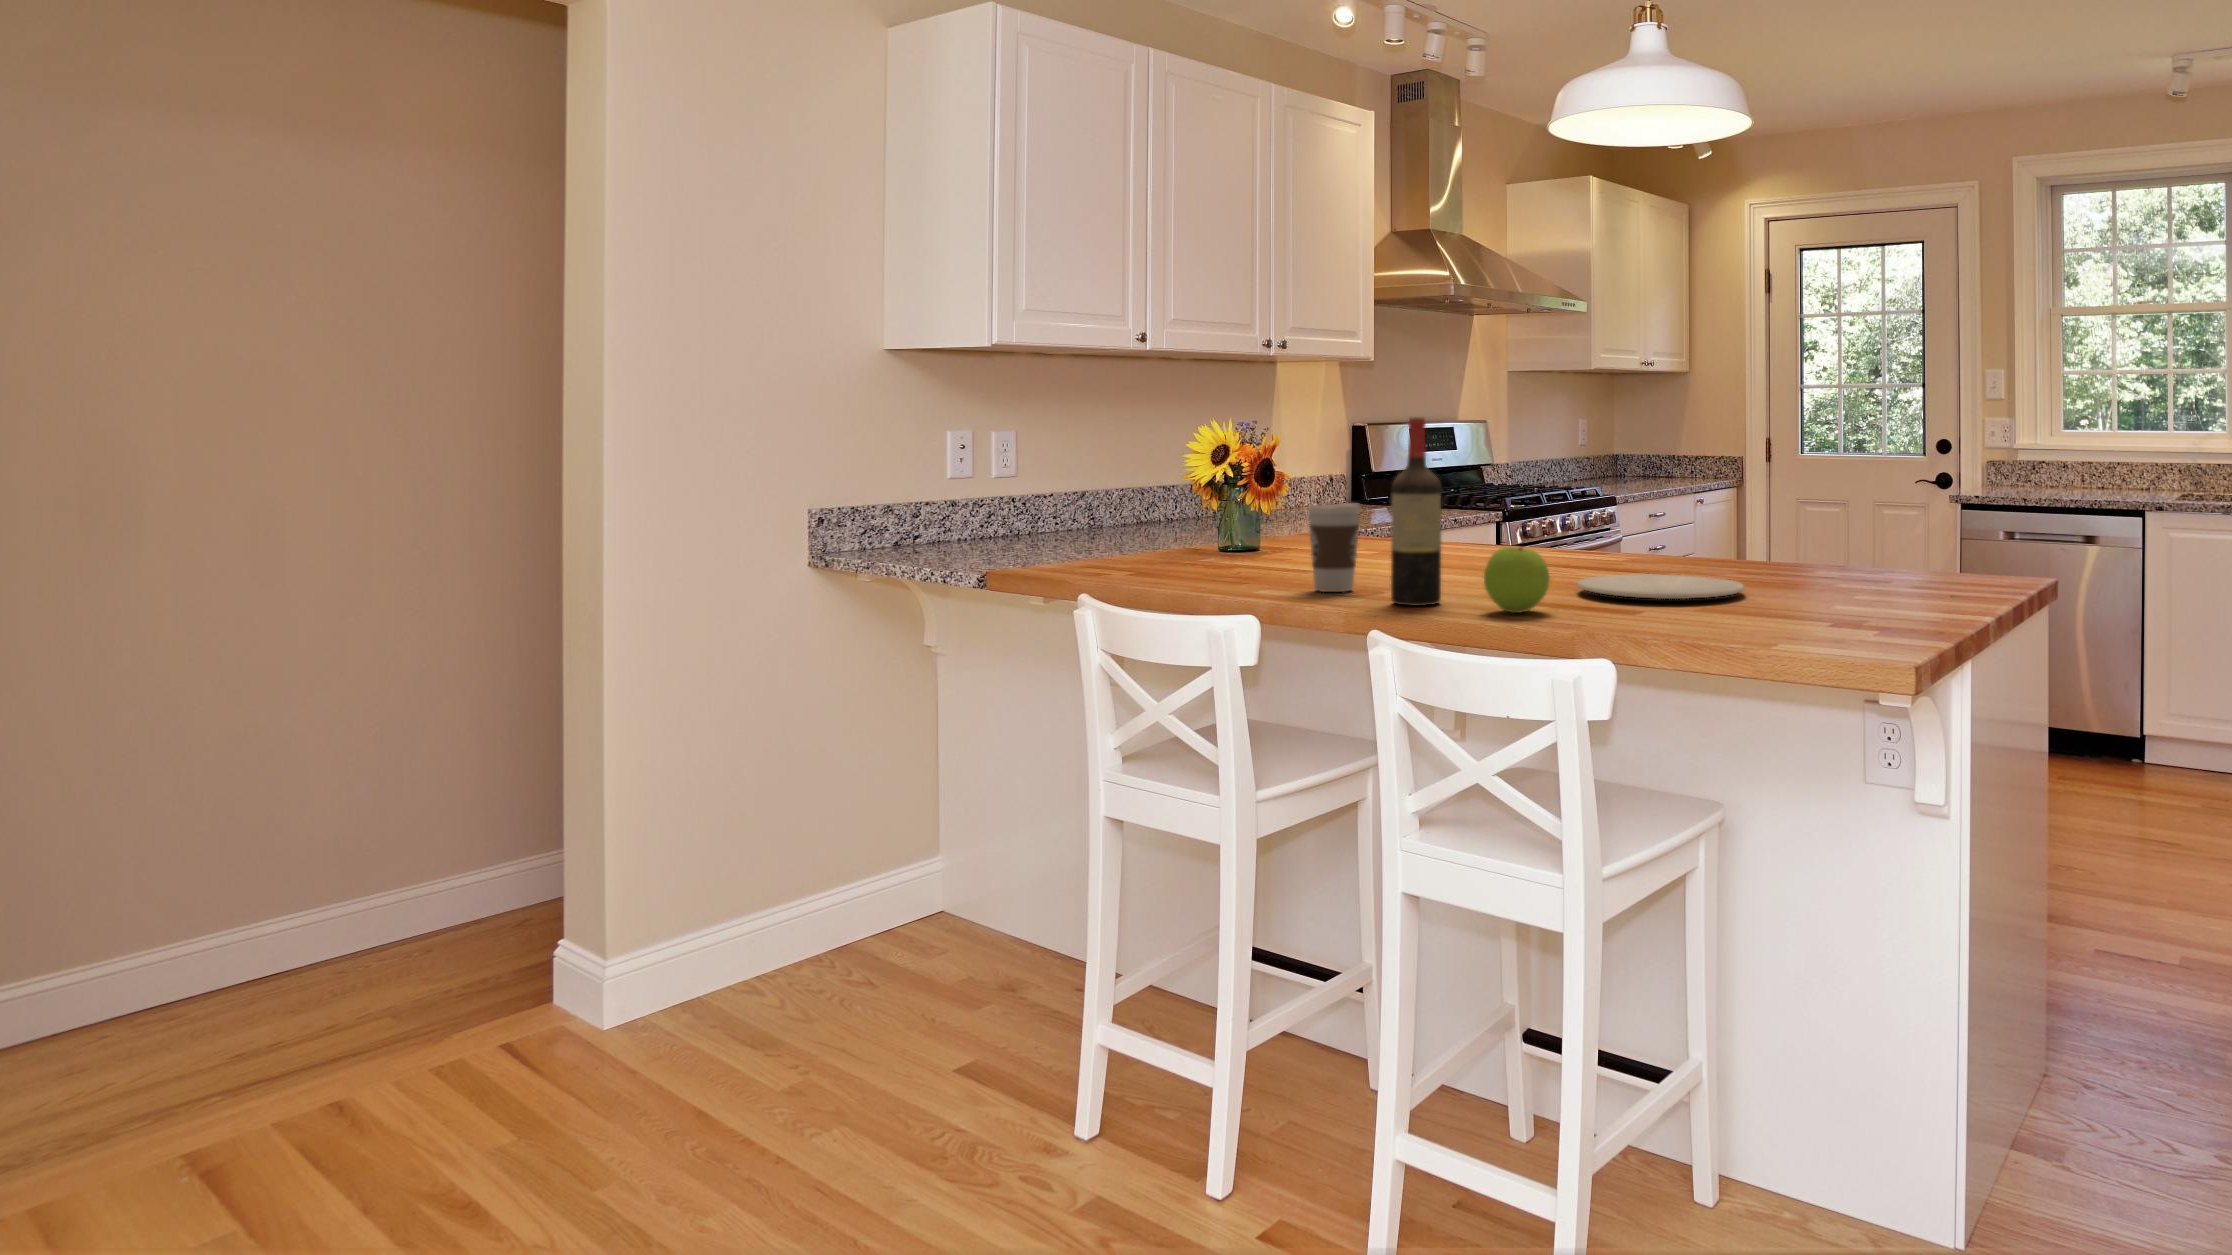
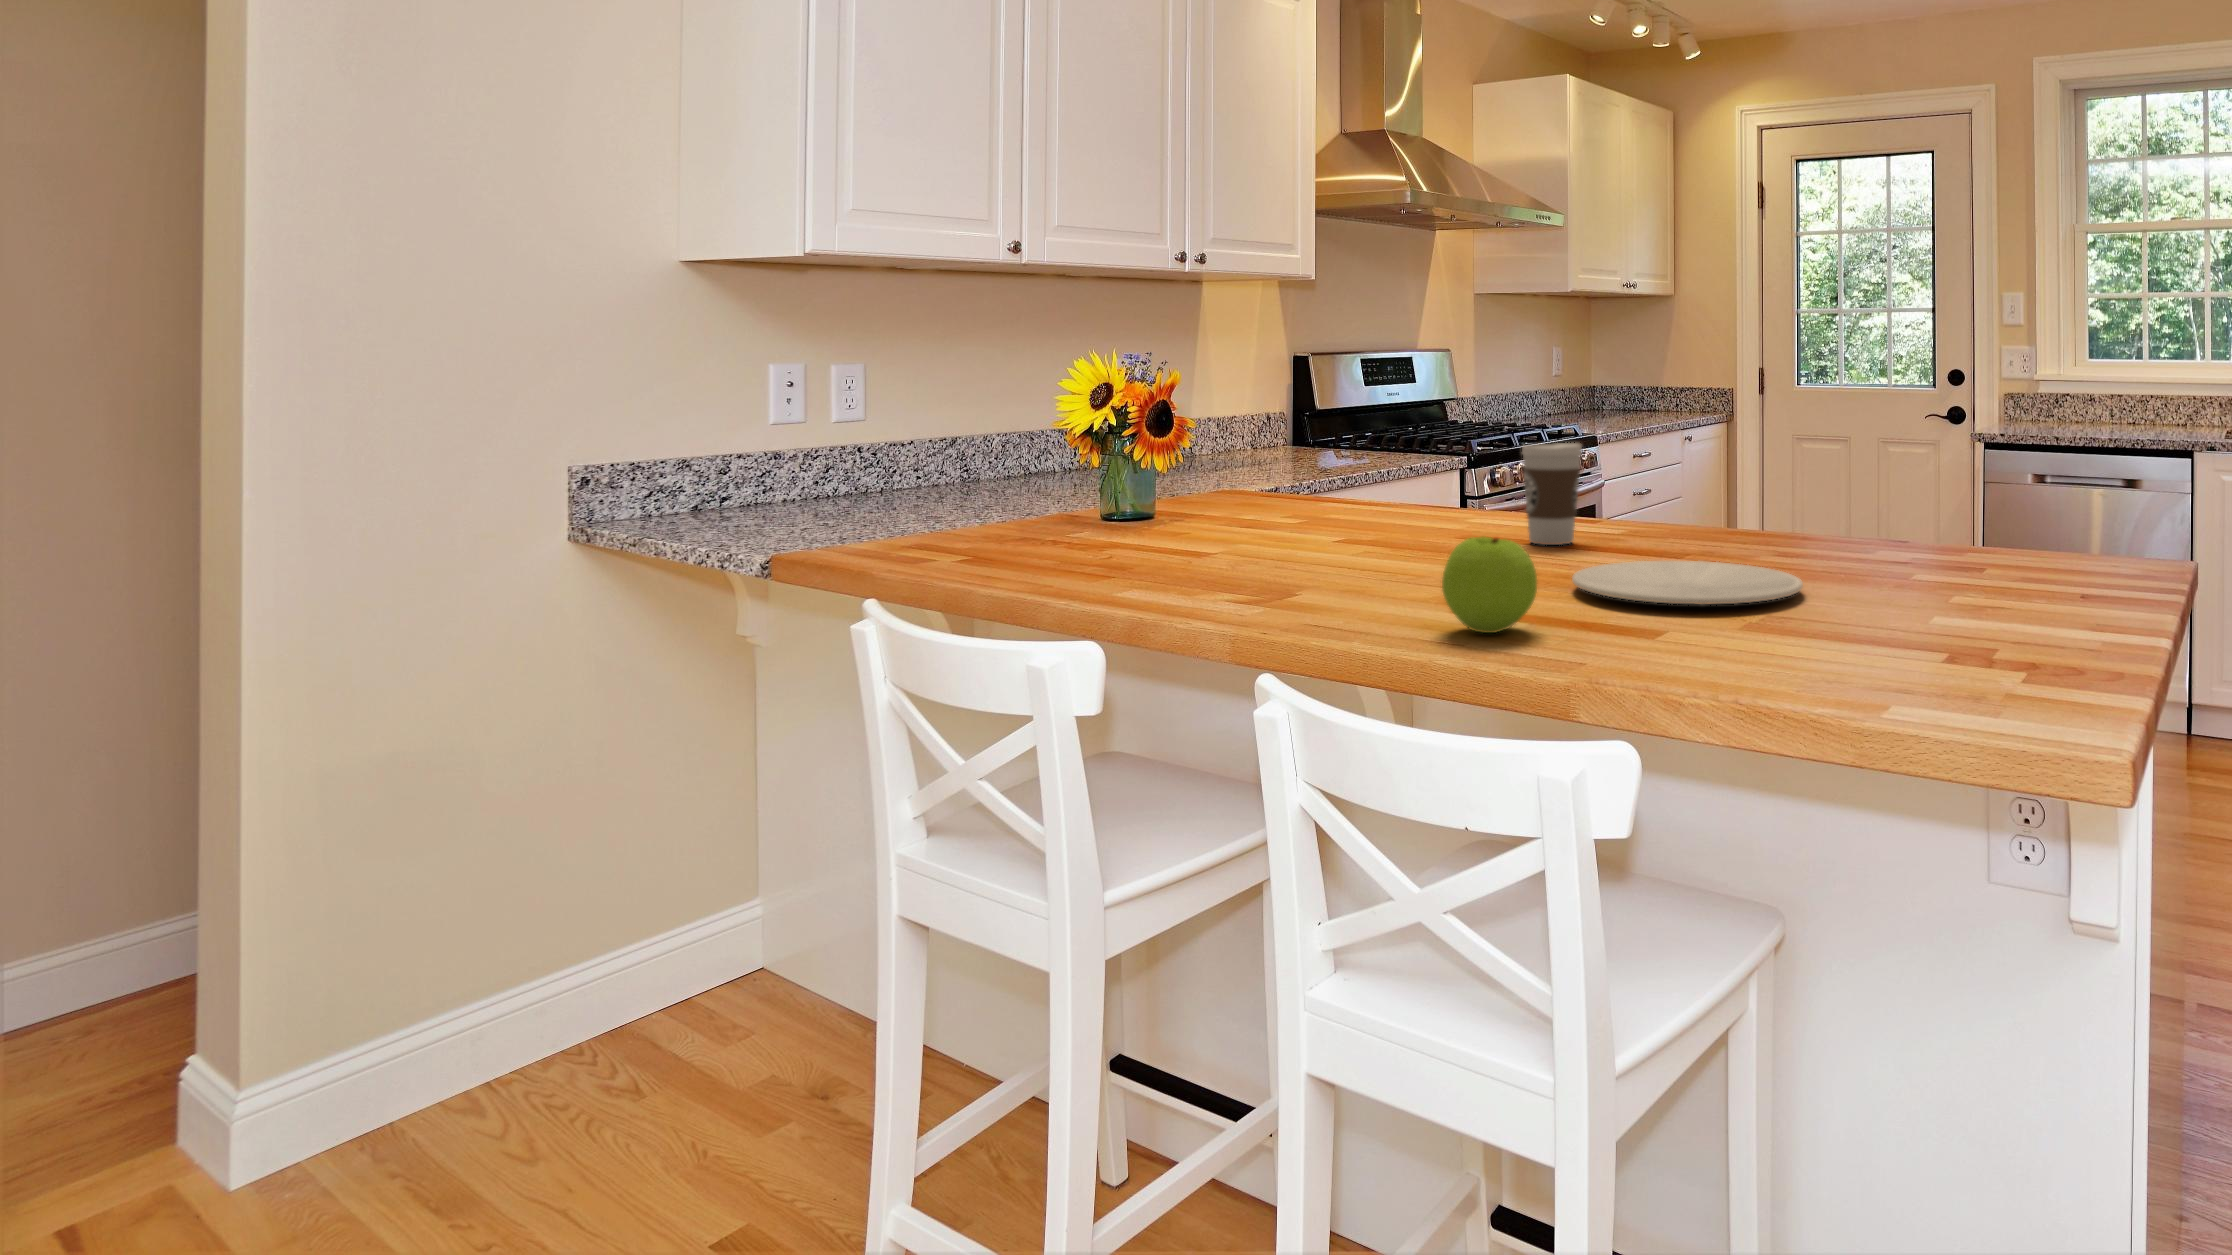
wine bottle: present [1391,417,1442,606] -> none [1310,349,1382,620]
coffee cup: present [1308,503,1360,592] -> present [1522,443,1582,545]

